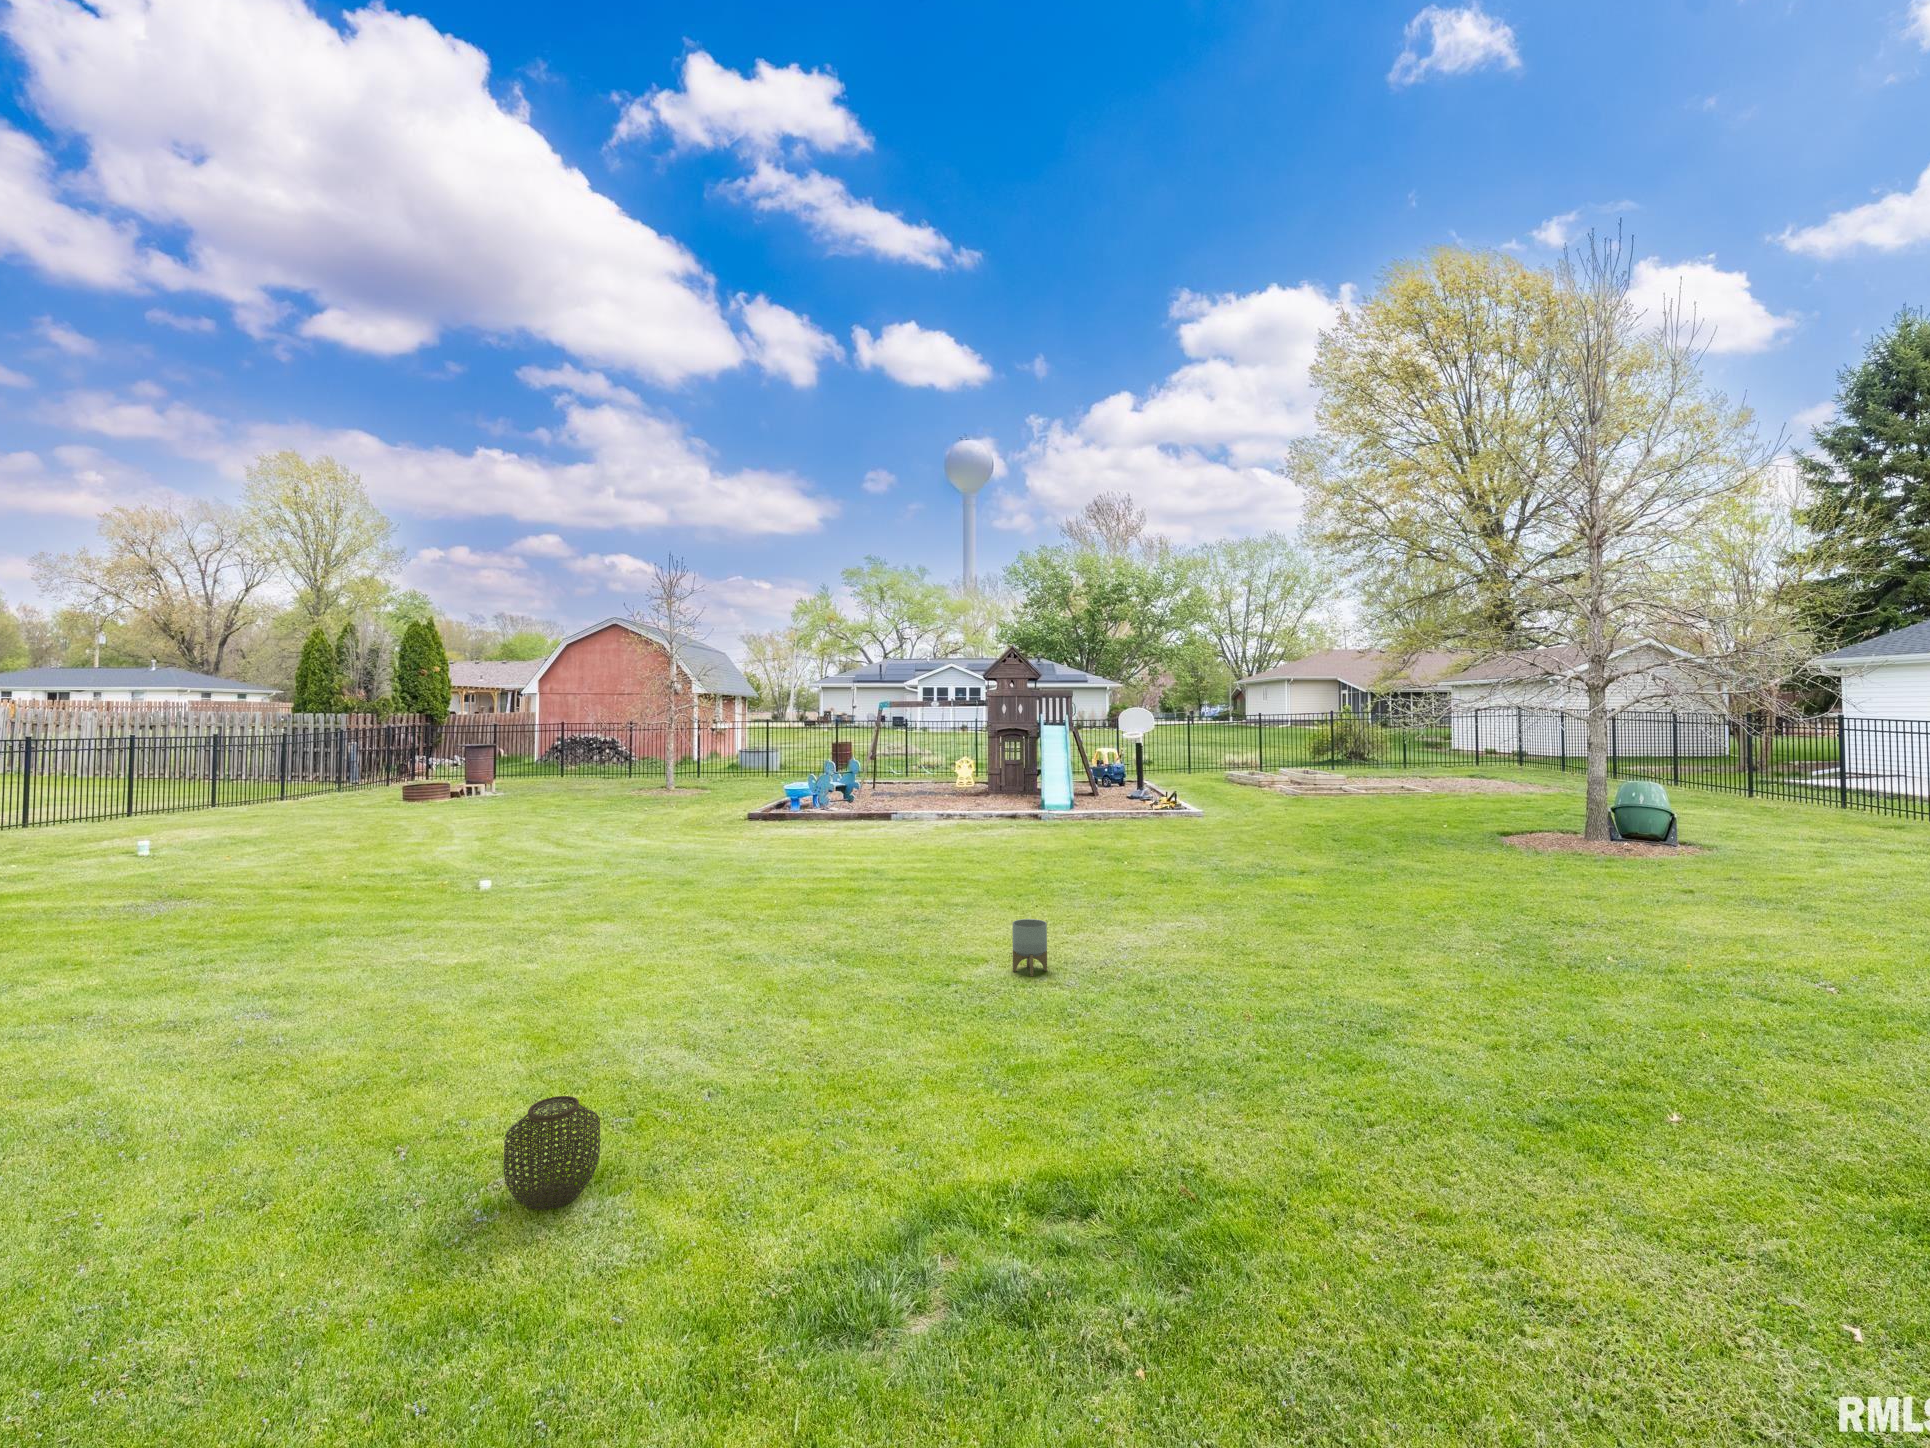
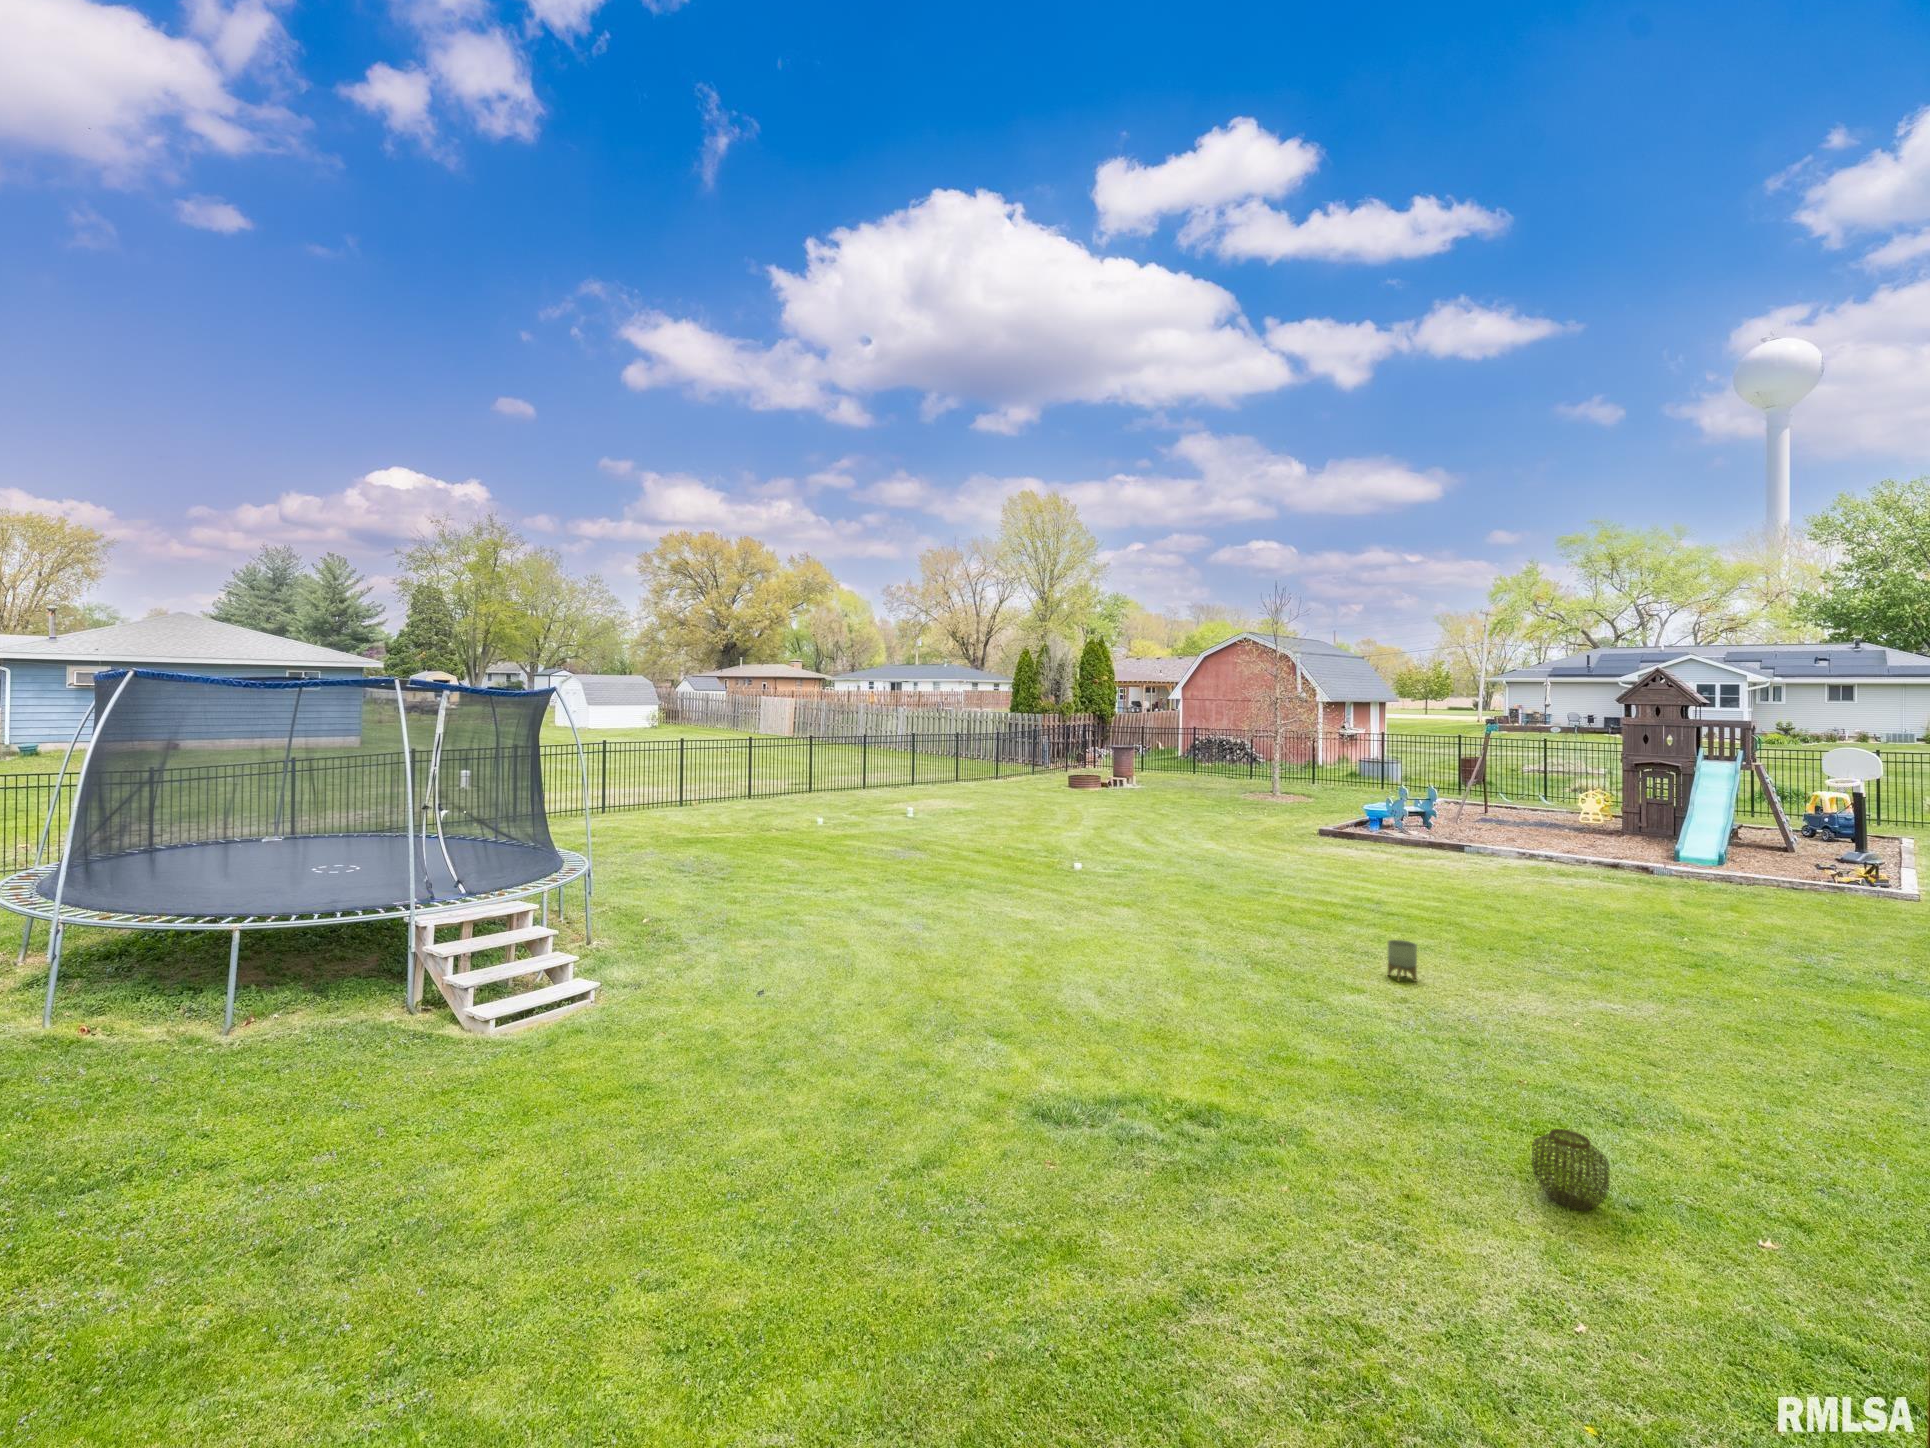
woven basket: present [504,1096,600,1210] -> present [1532,1129,1610,1211]

